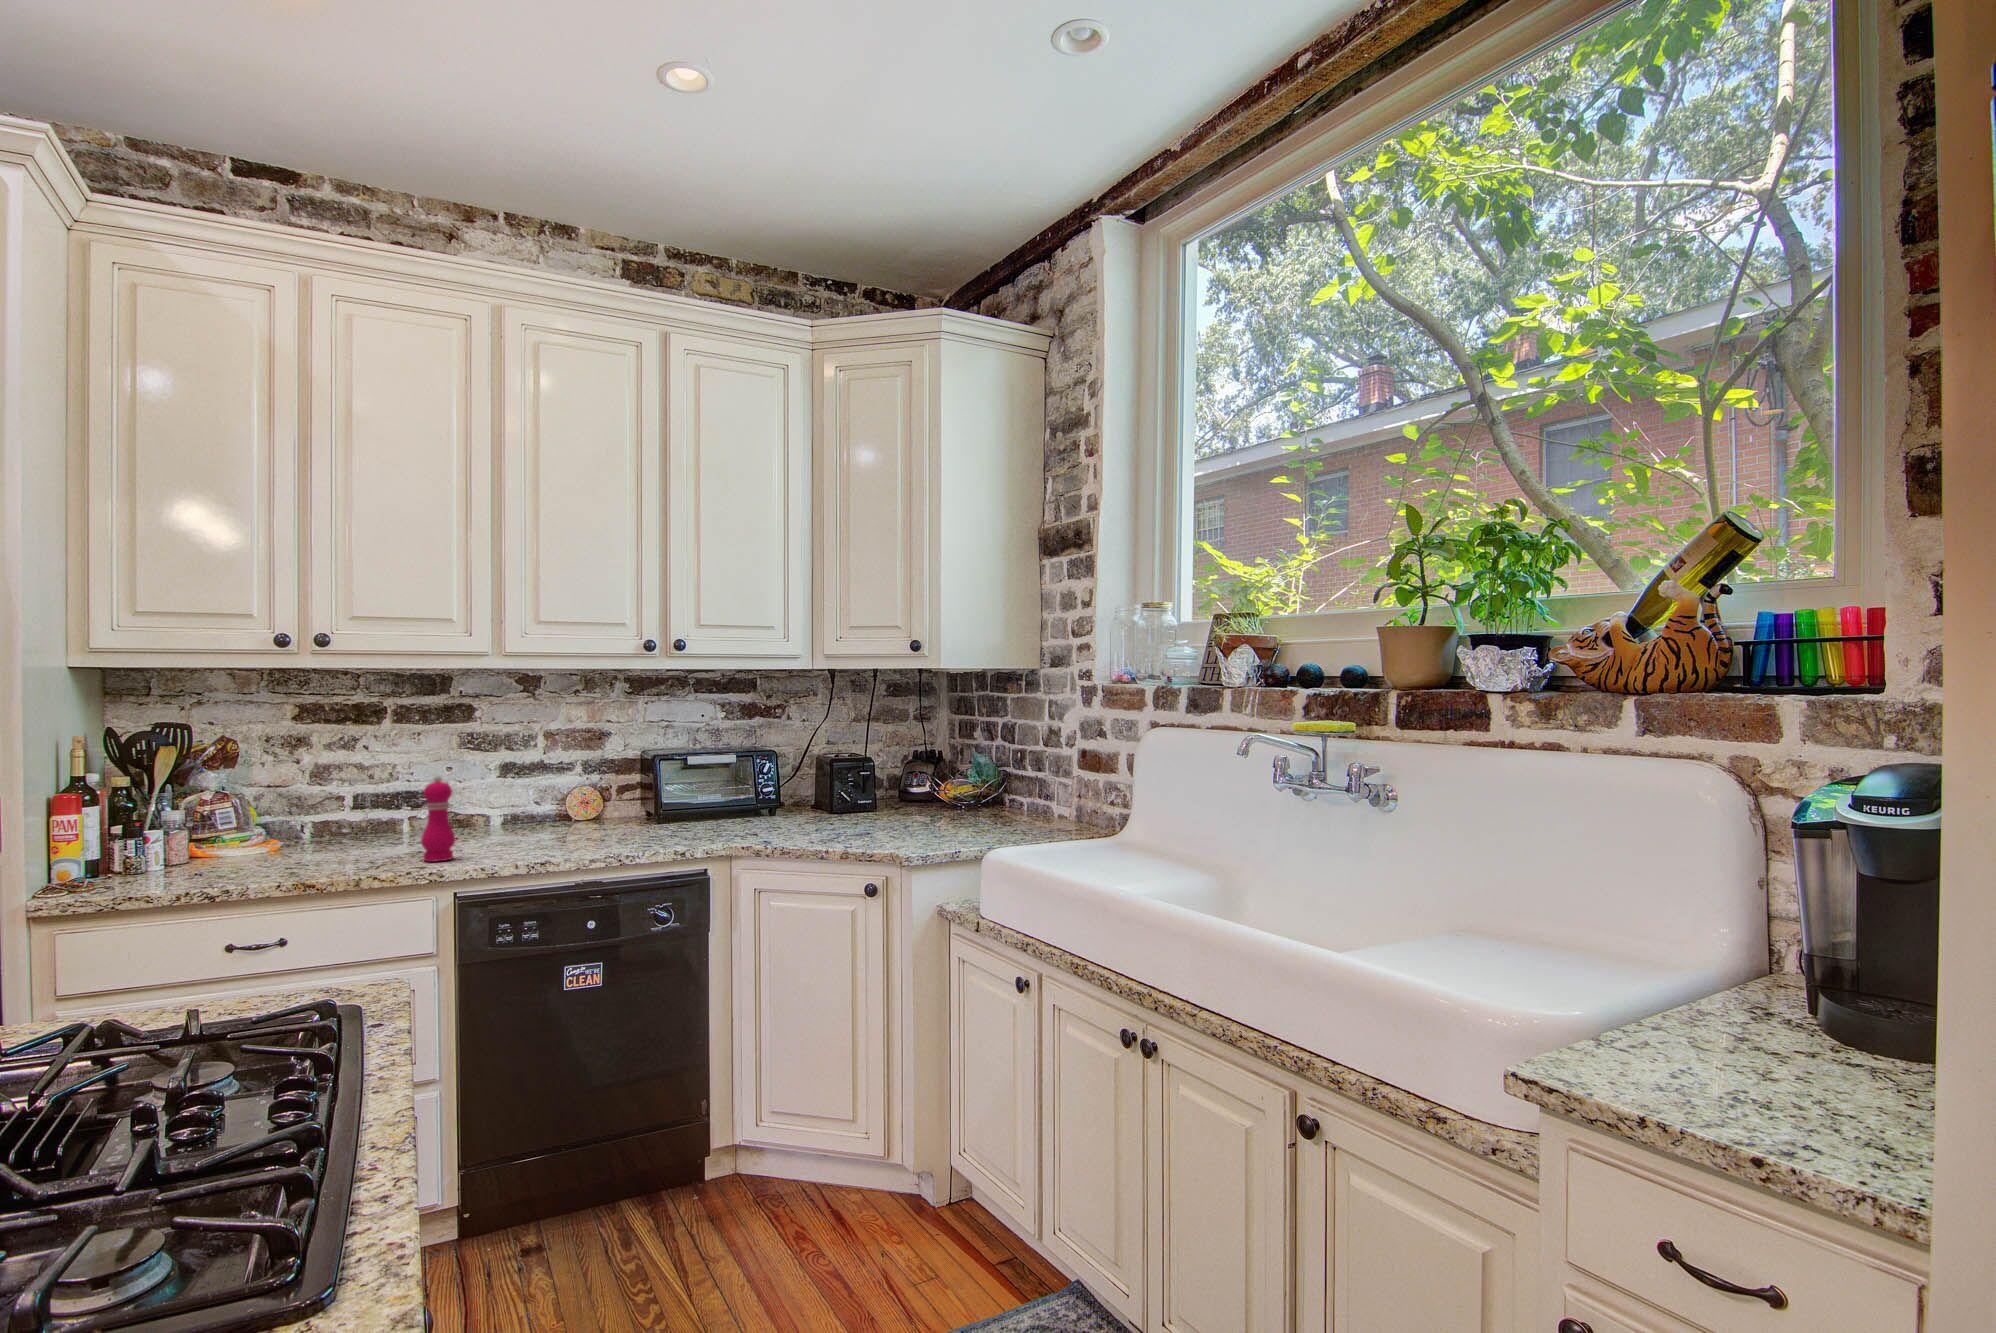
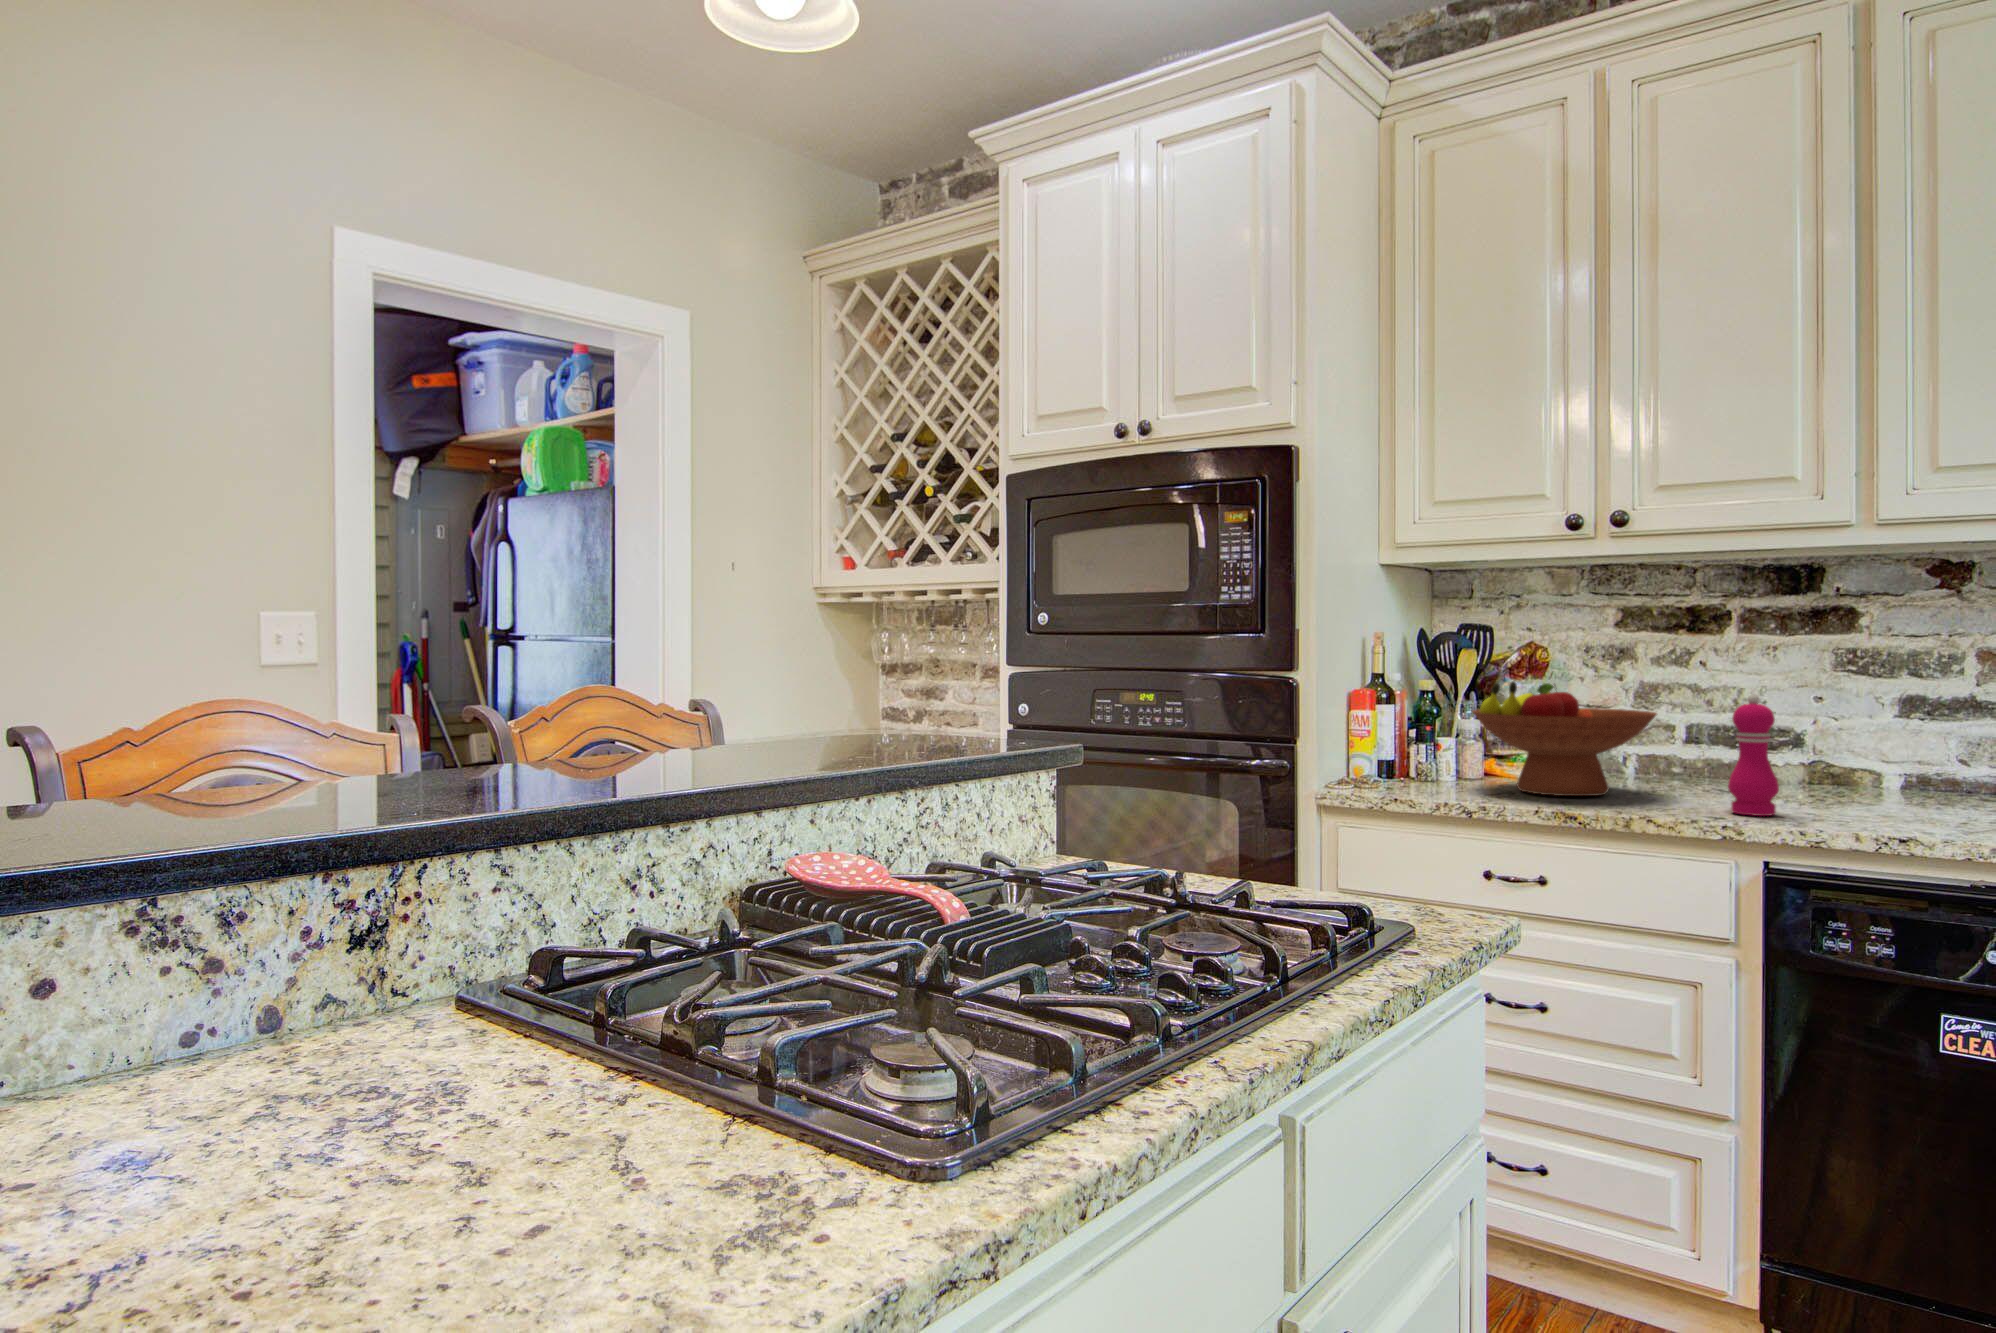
fruit bowl: none [192,775,360,871] -> present [1472,681,1657,796]

